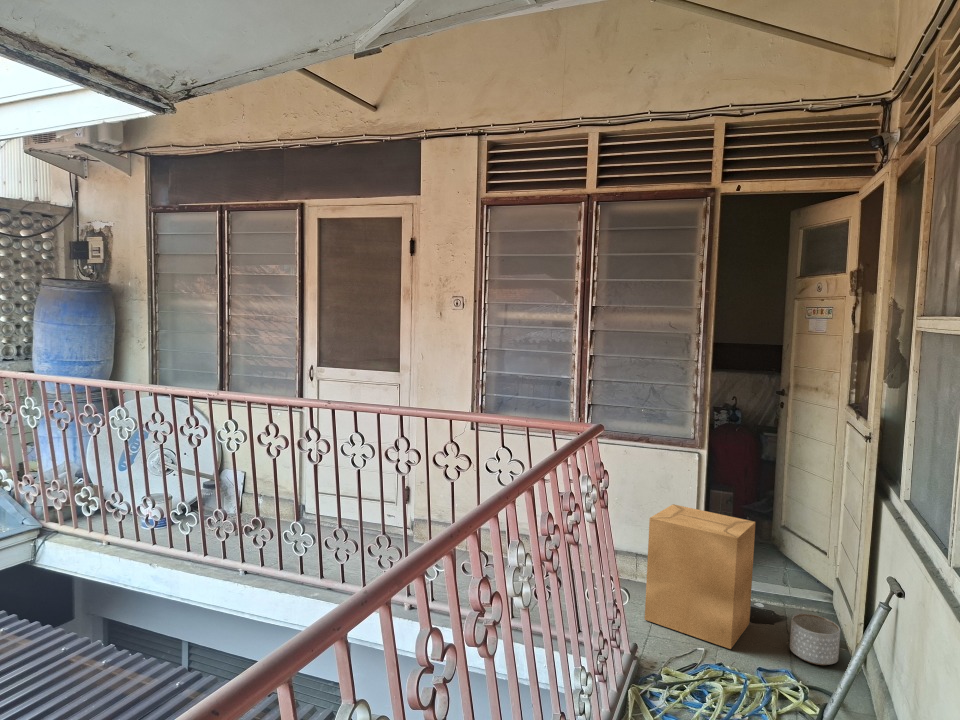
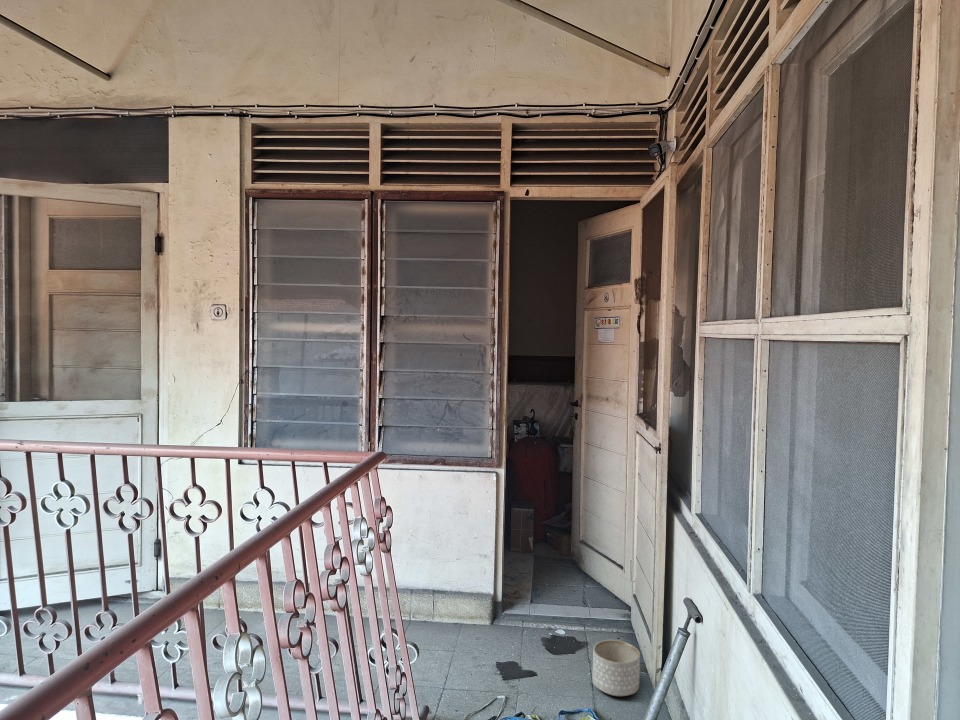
cardboard box: present [645,504,755,649] -> none [442,534,555,694]

